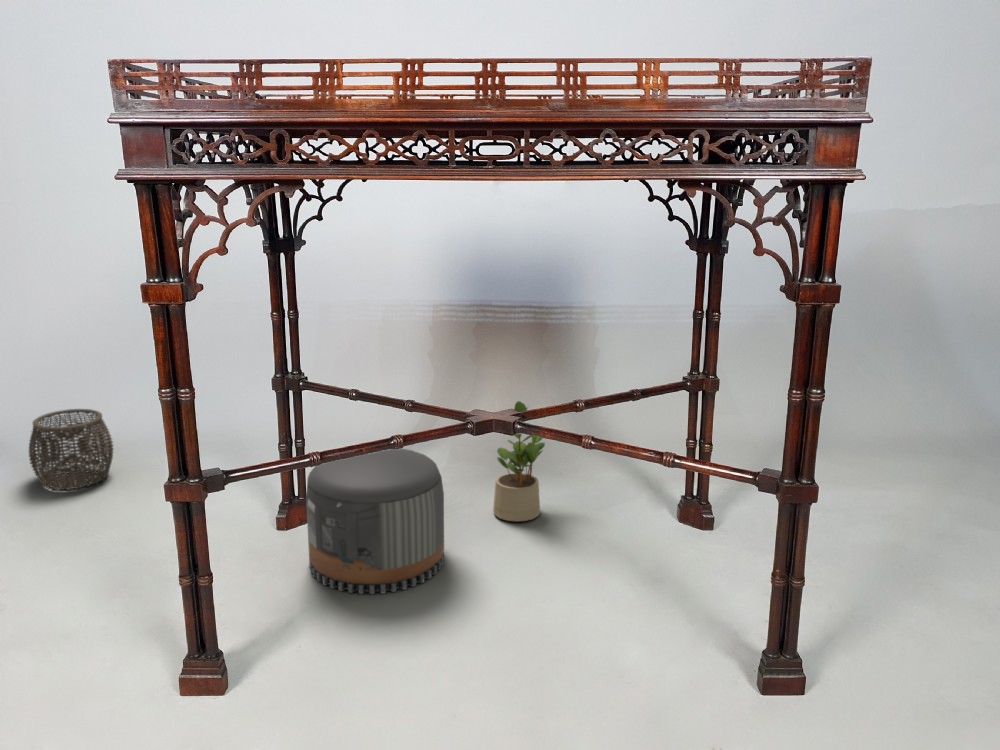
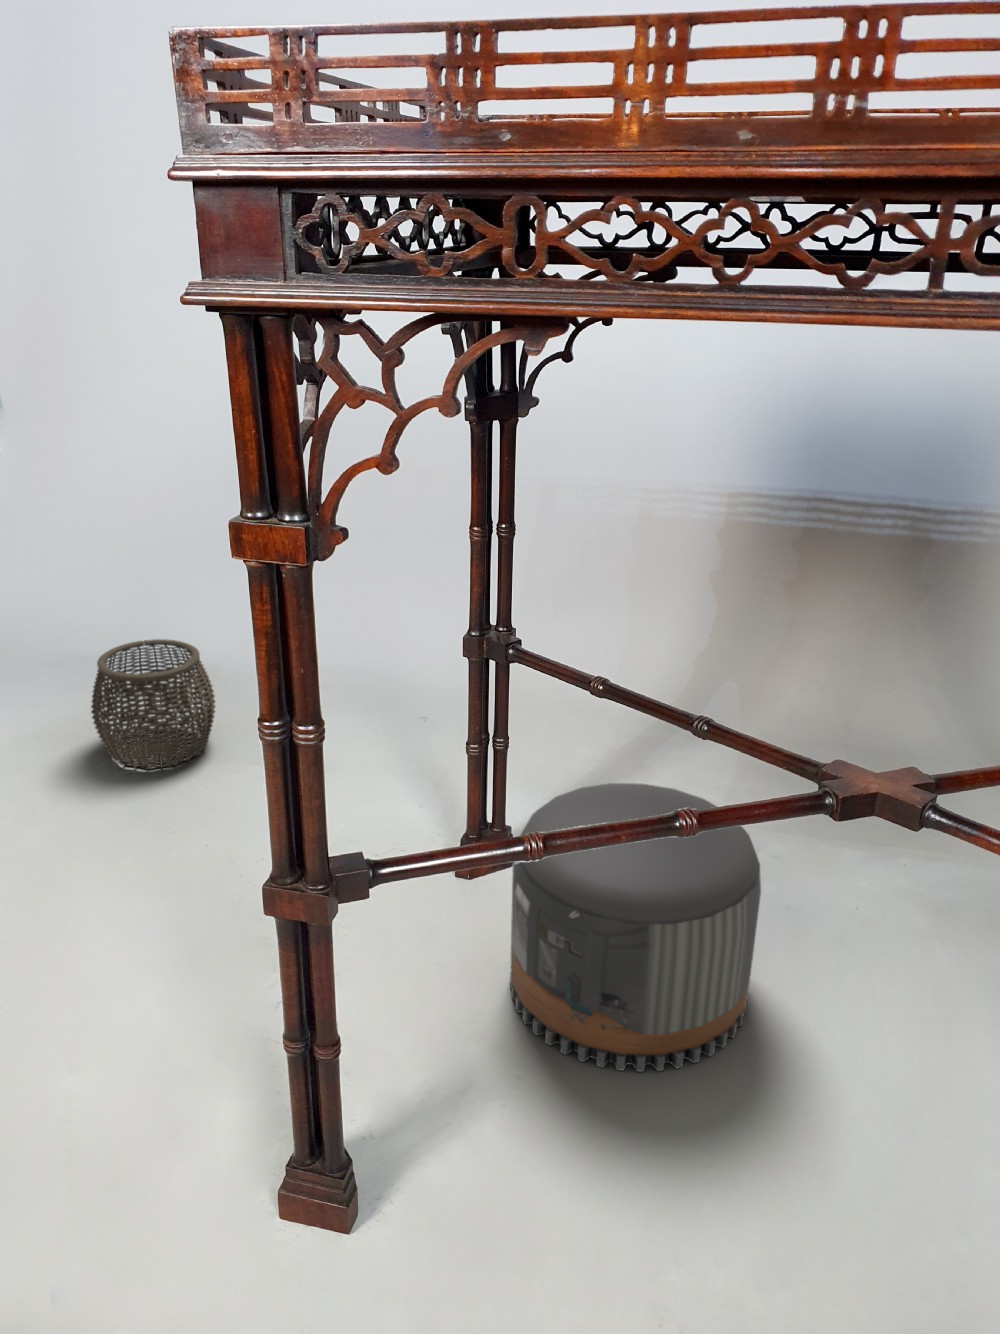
potted plant: present [493,401,545,521] -> none [828,717,950,927]

